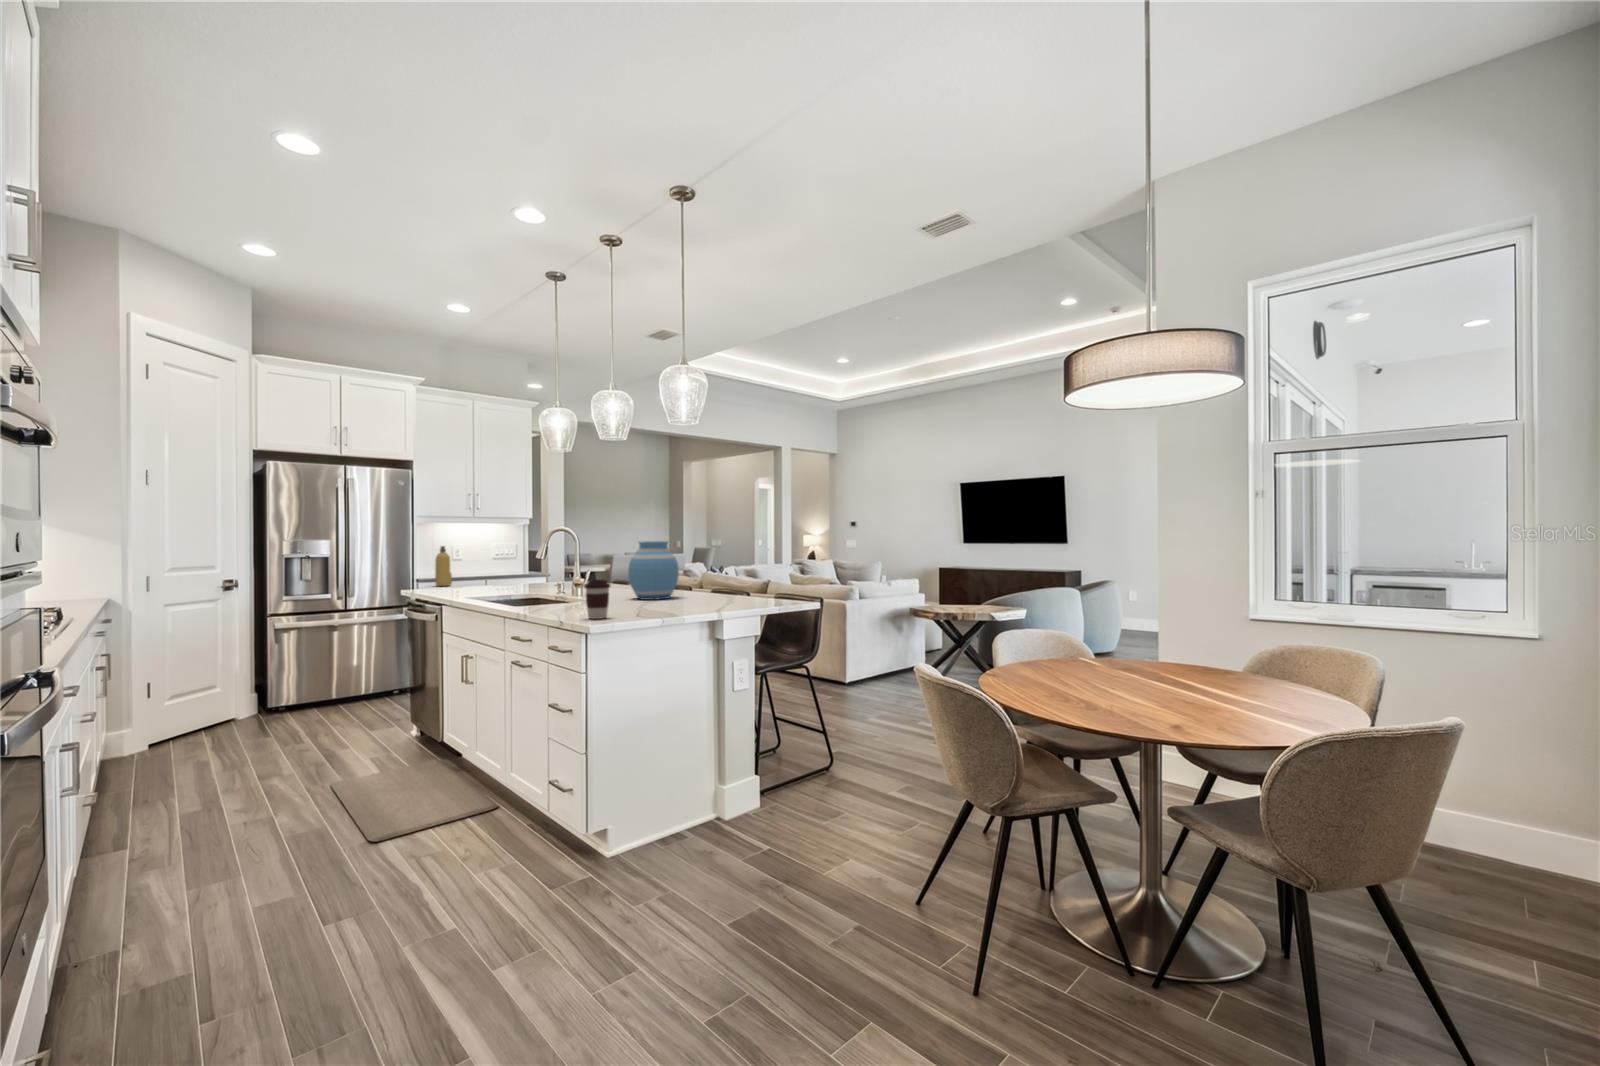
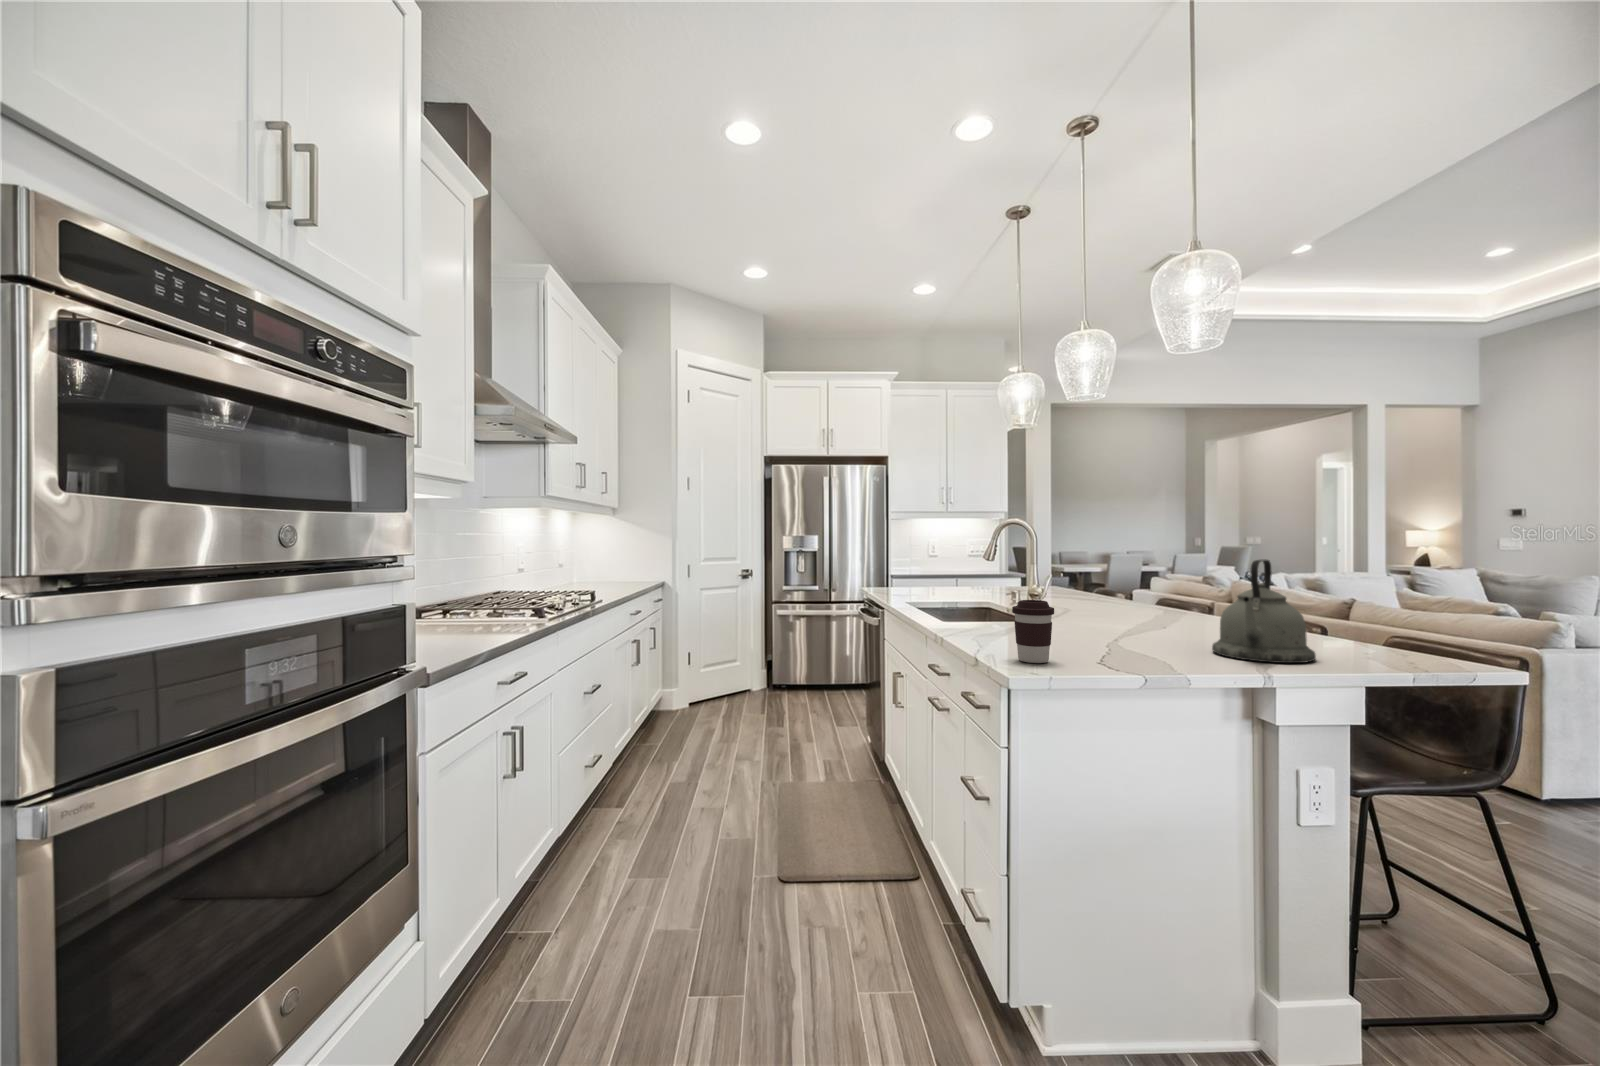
vase: present [628,541,679,600] -> none [1103,540,1188,628]
bottle: present [435,546,452,586] -> none [901,542,917,584]
kettle: none [693,552,741,608] -> present [1212,559,1316,663]

